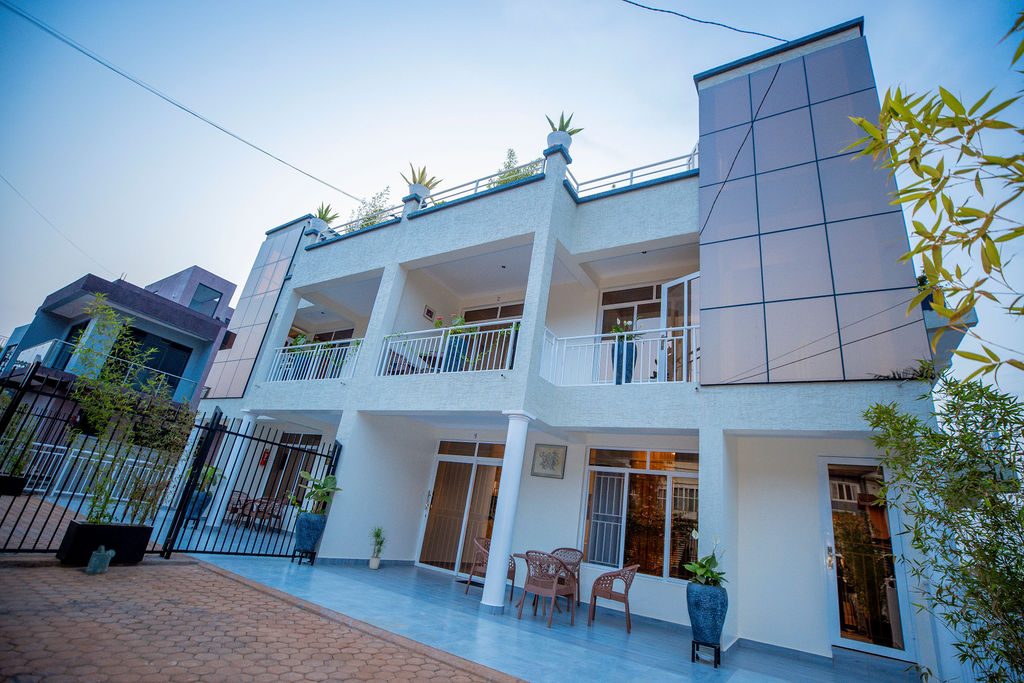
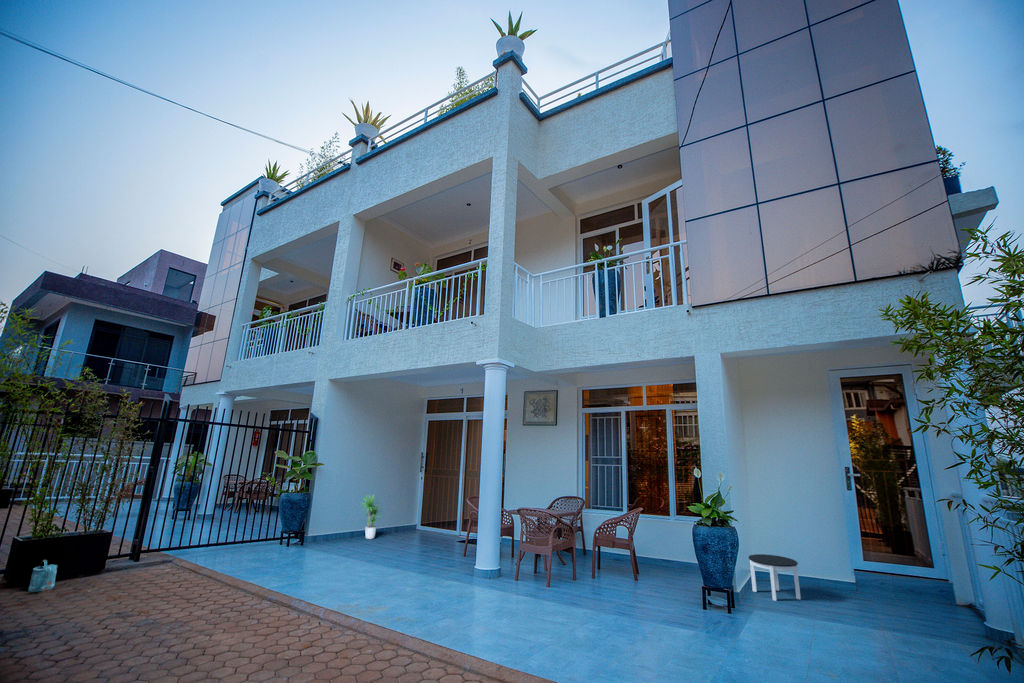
round table: none [736,621,781,667] -> present [749,554,801,601]

